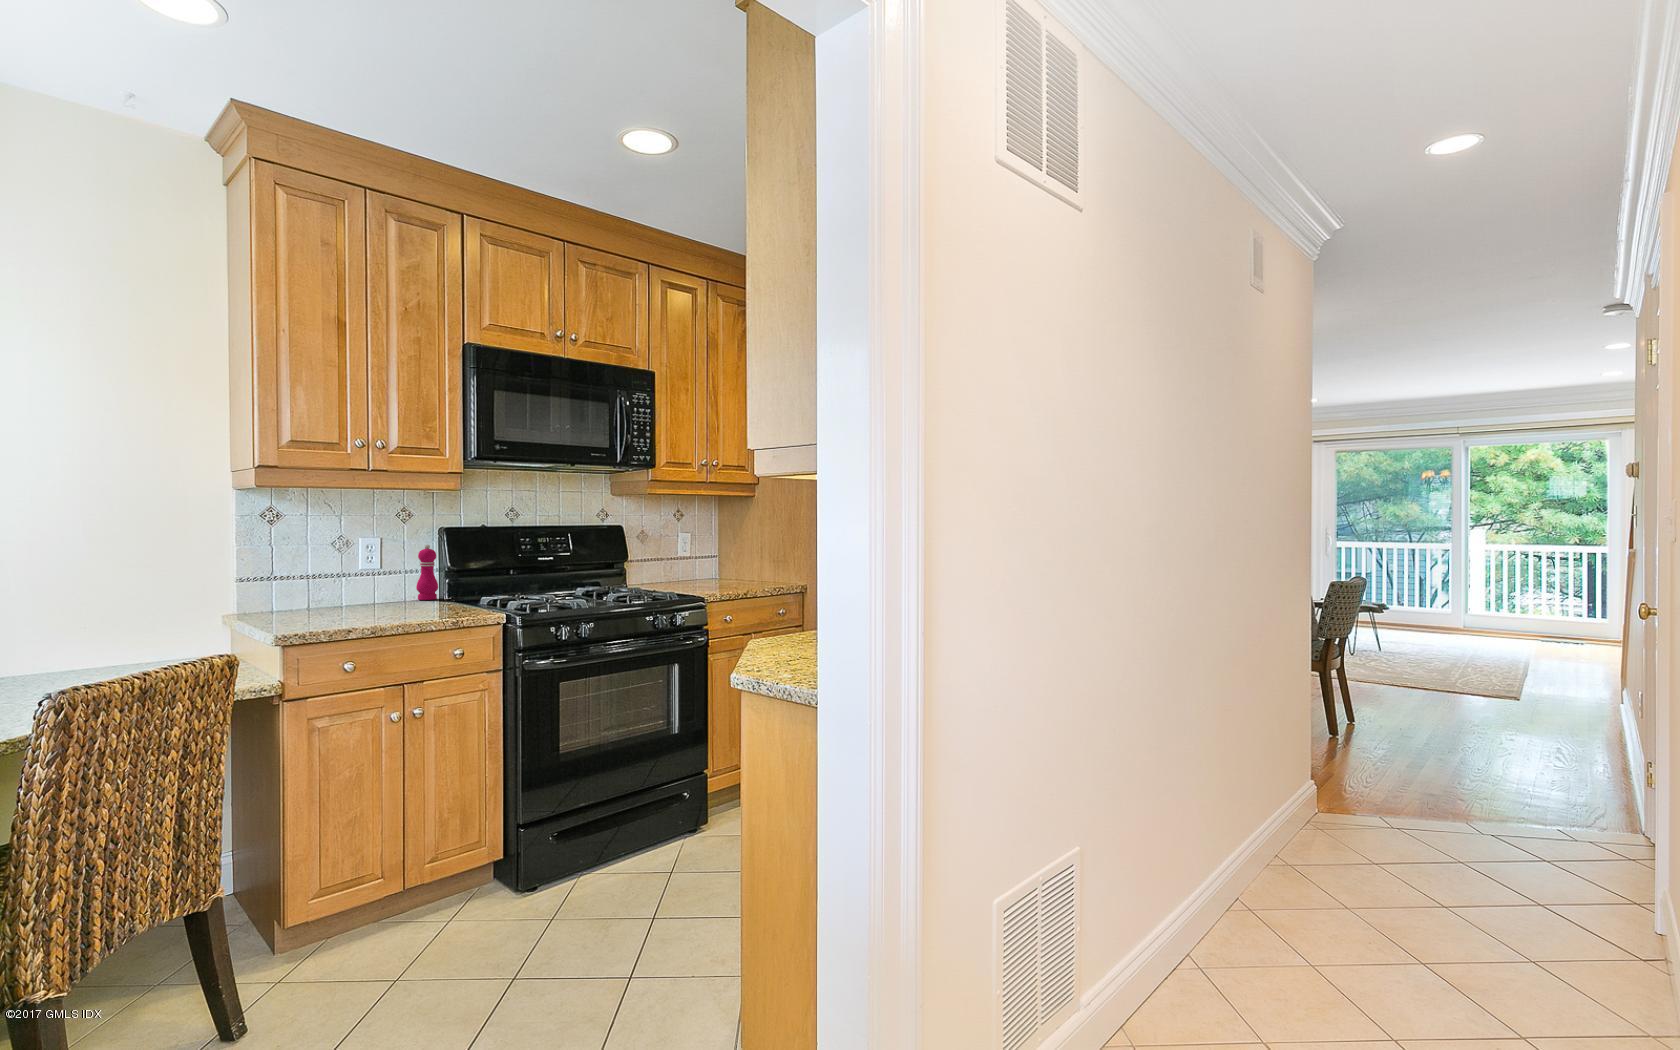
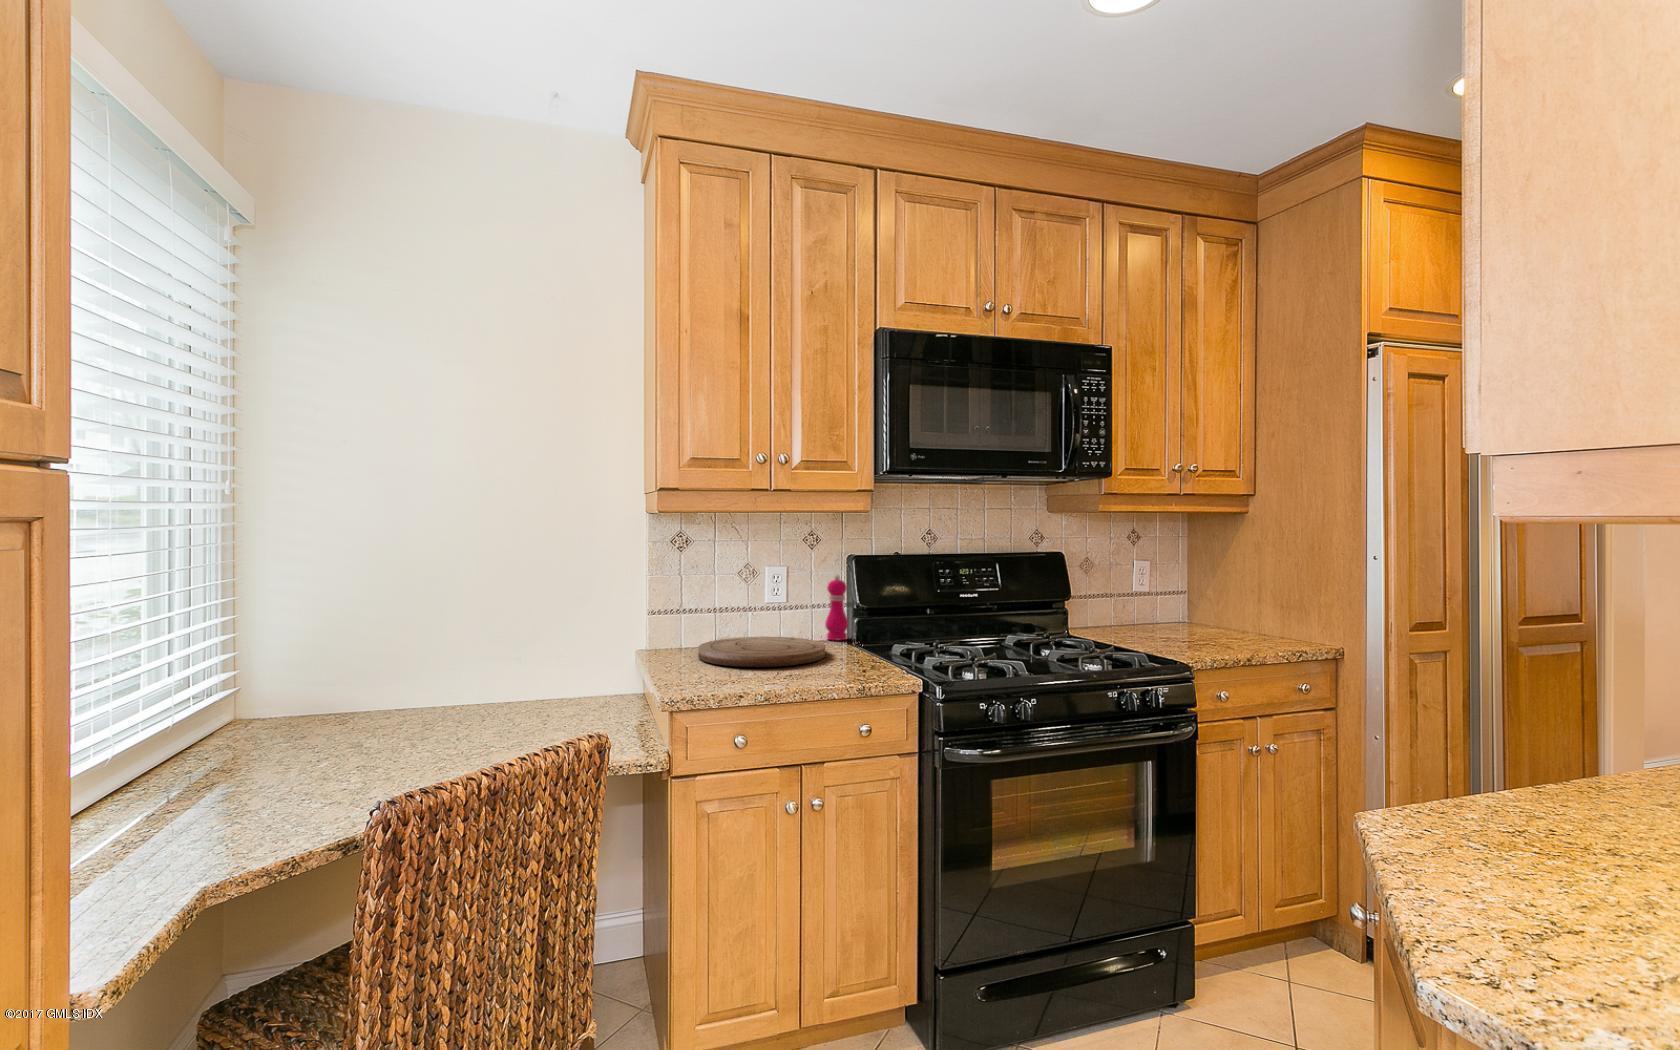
cutting board: none [295,598,418,617] -> present [699,636,825,667]

